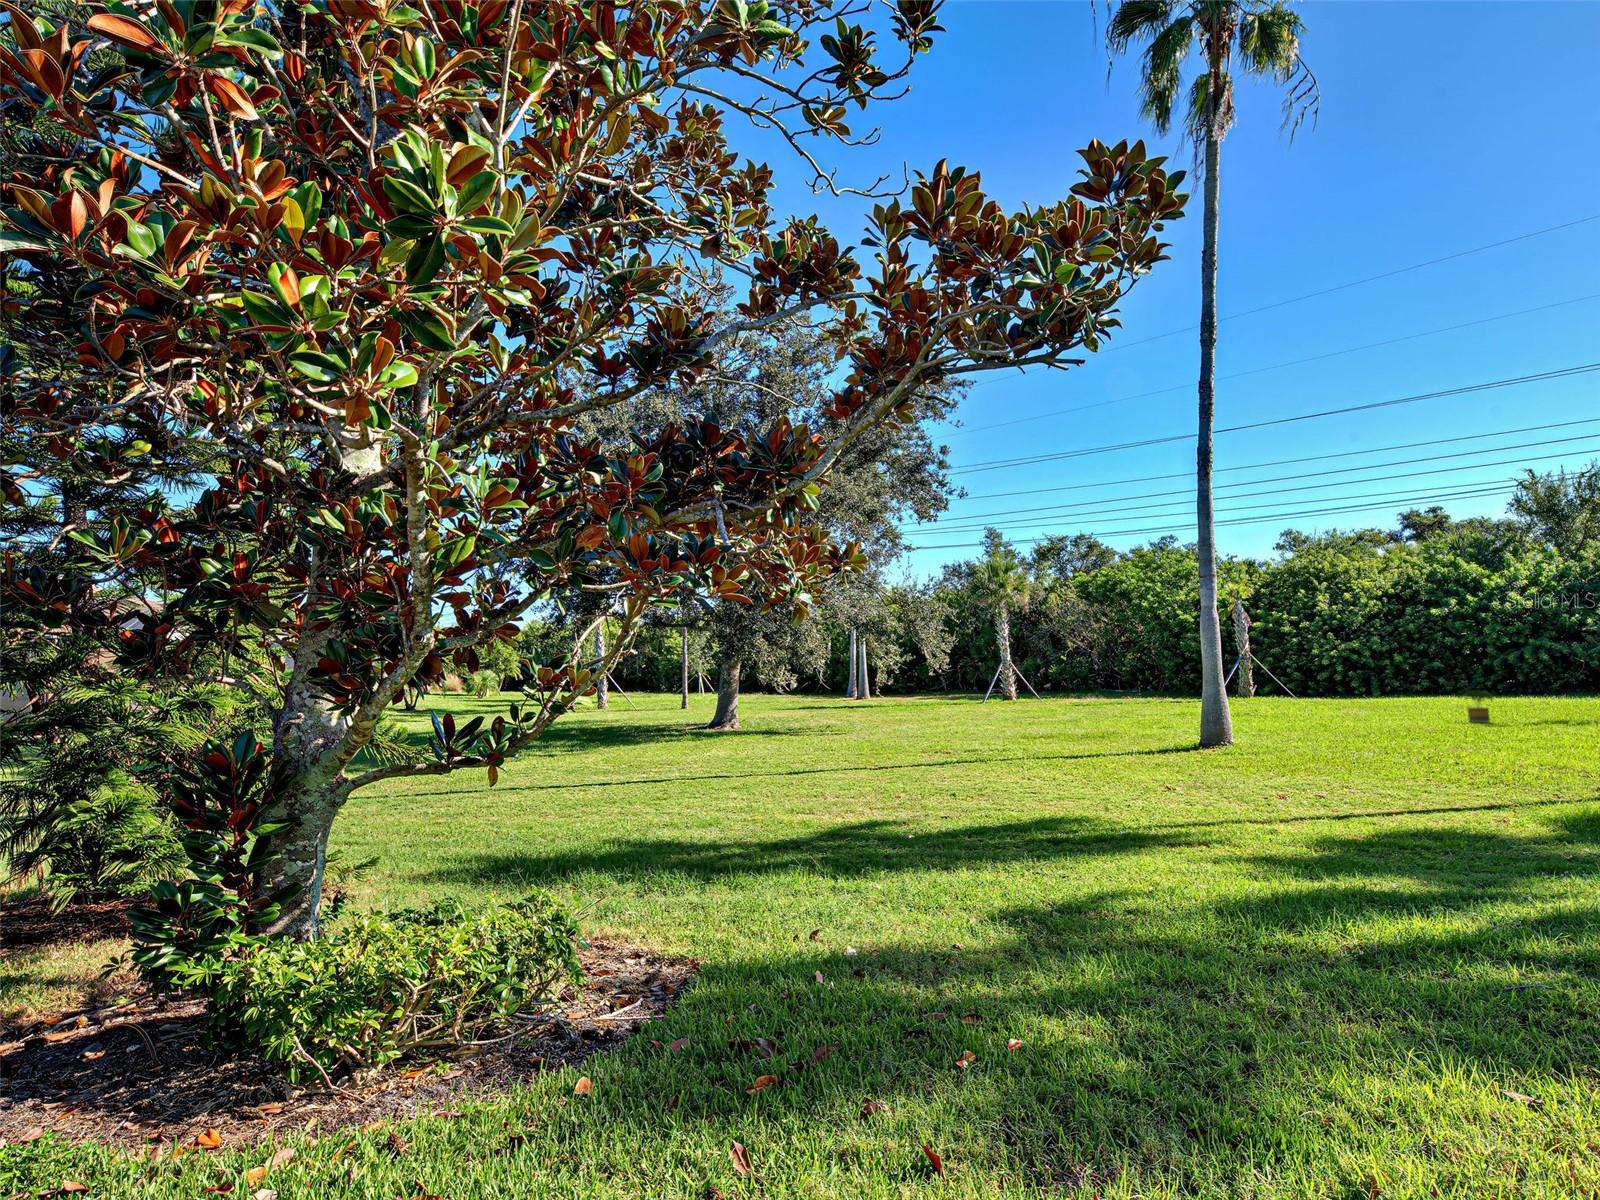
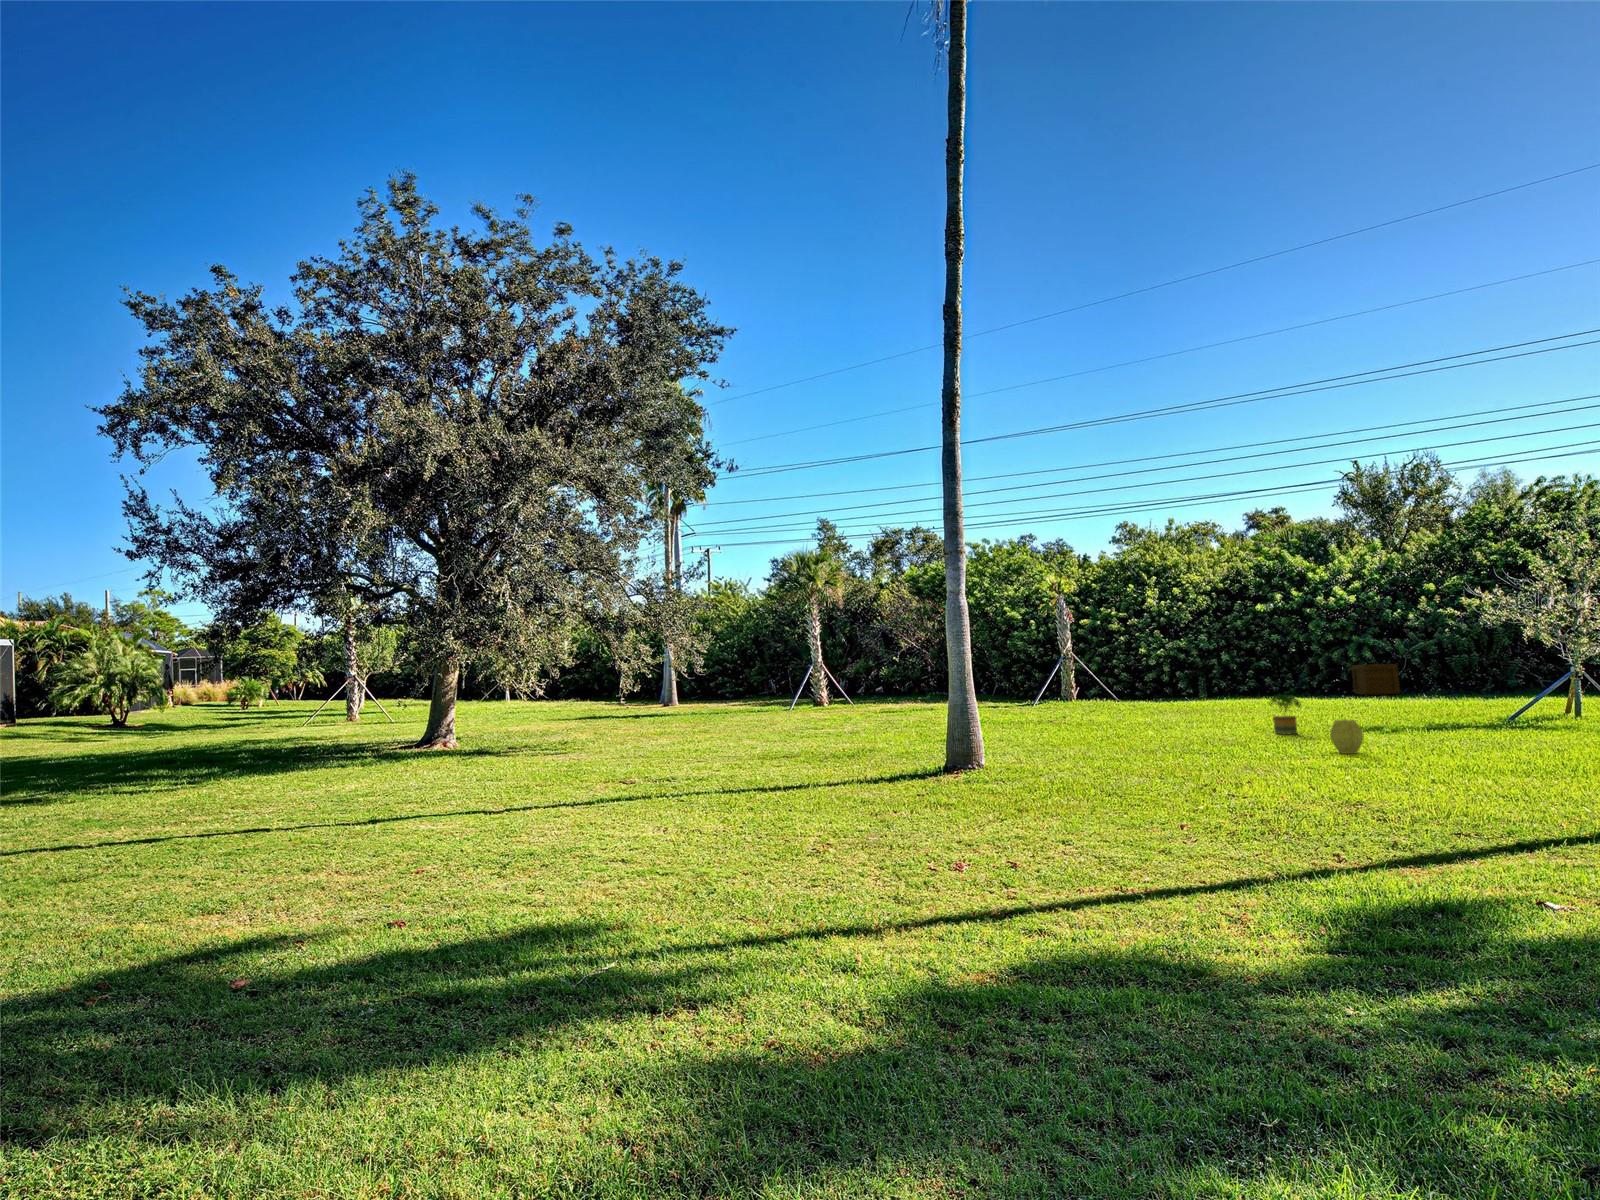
wooden crate: none [1528,664,1577,692] -> present [1352,664,1400,695]
woven basket: none [1525,708,1554,736] -> present [1330,719,1363,754]

